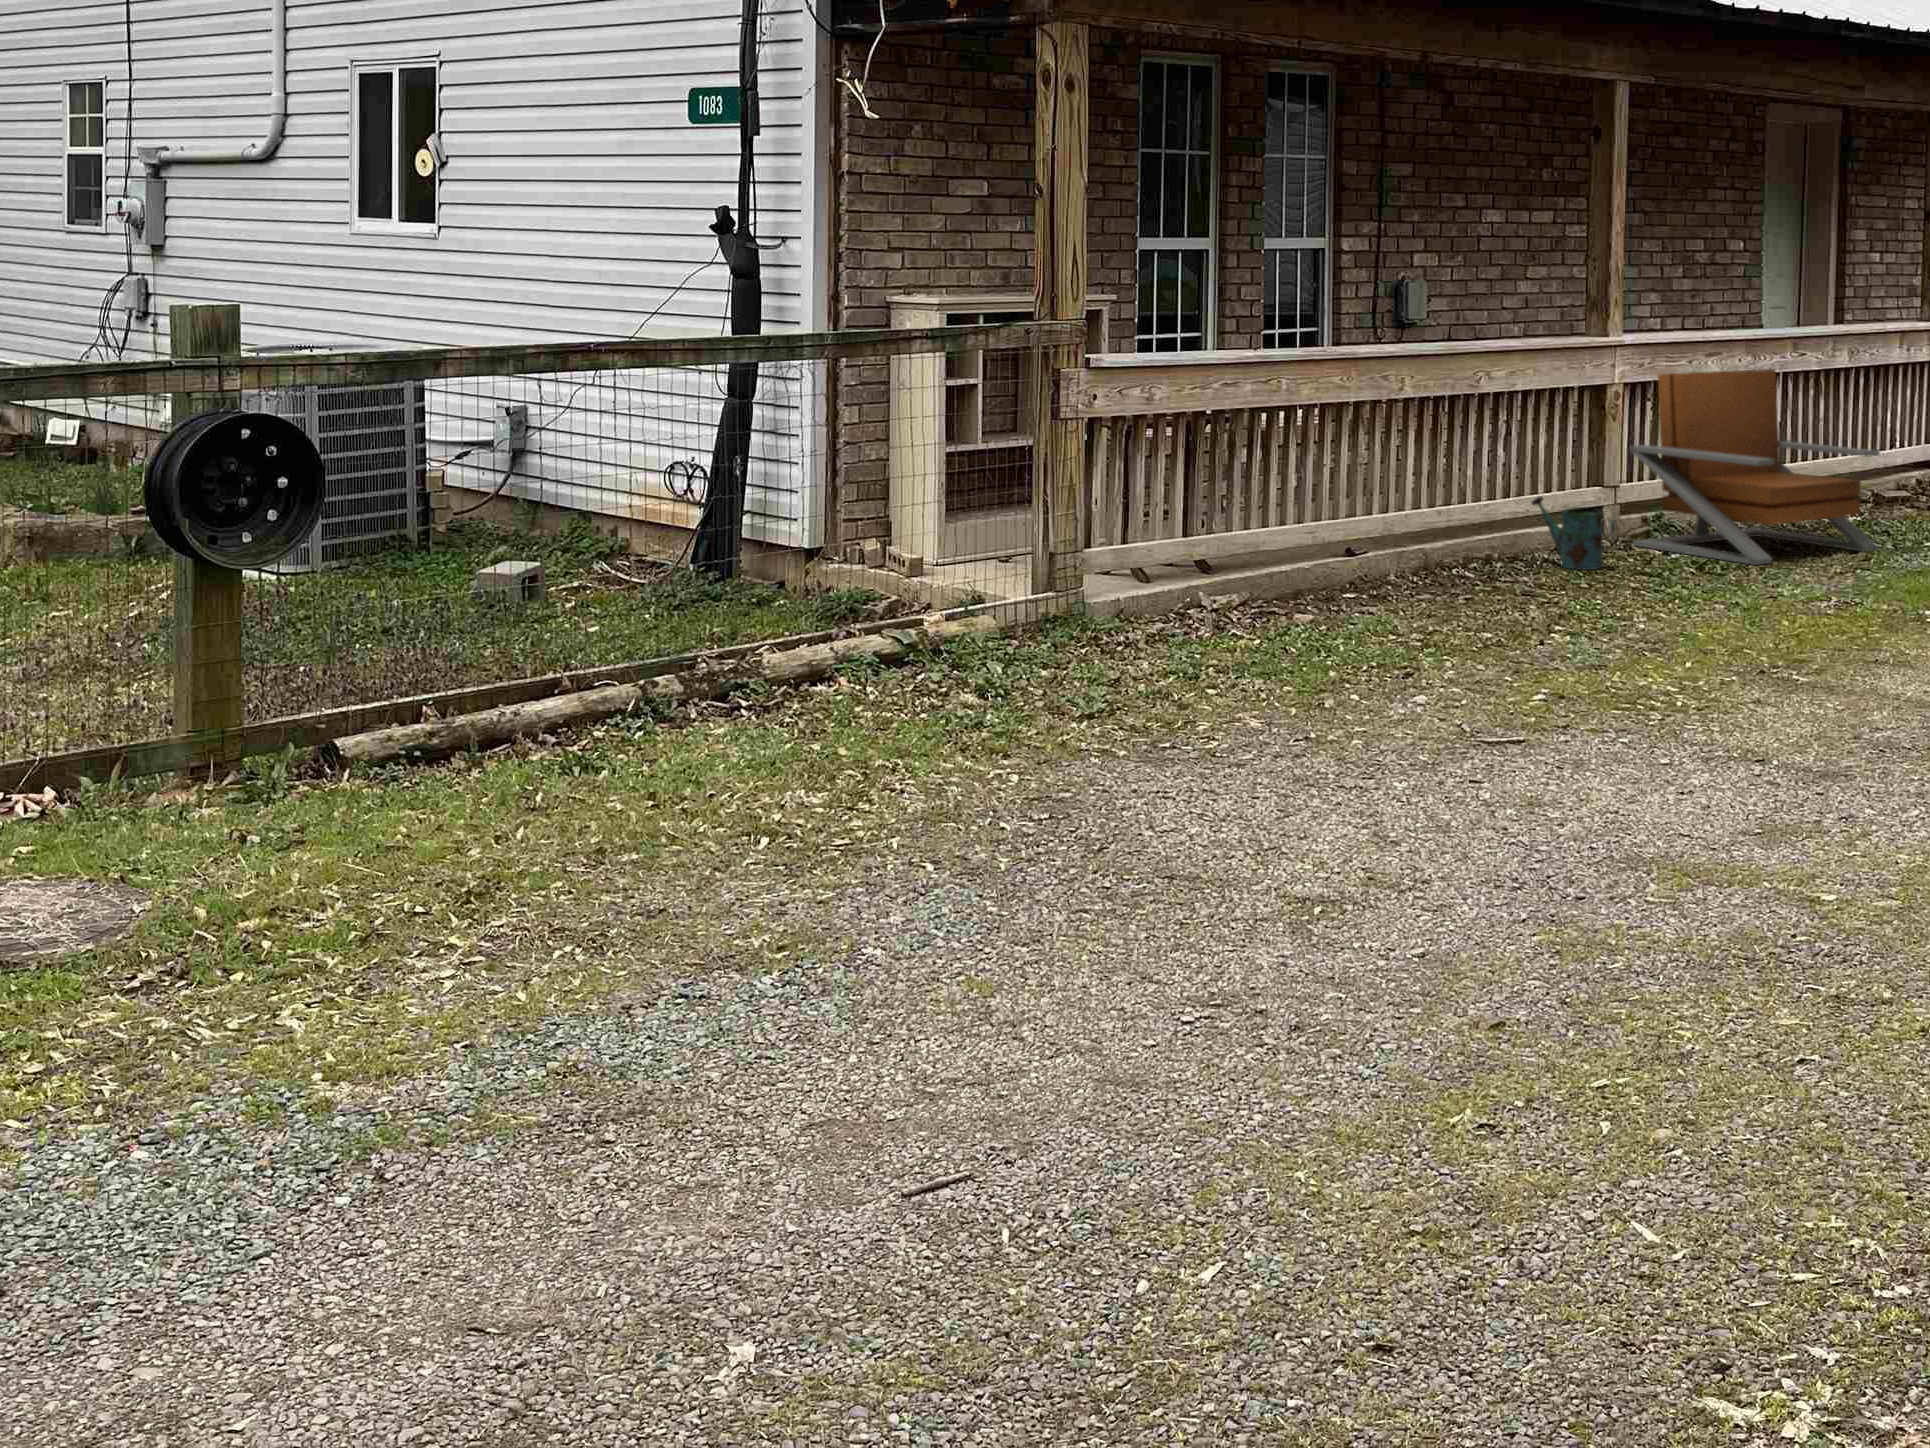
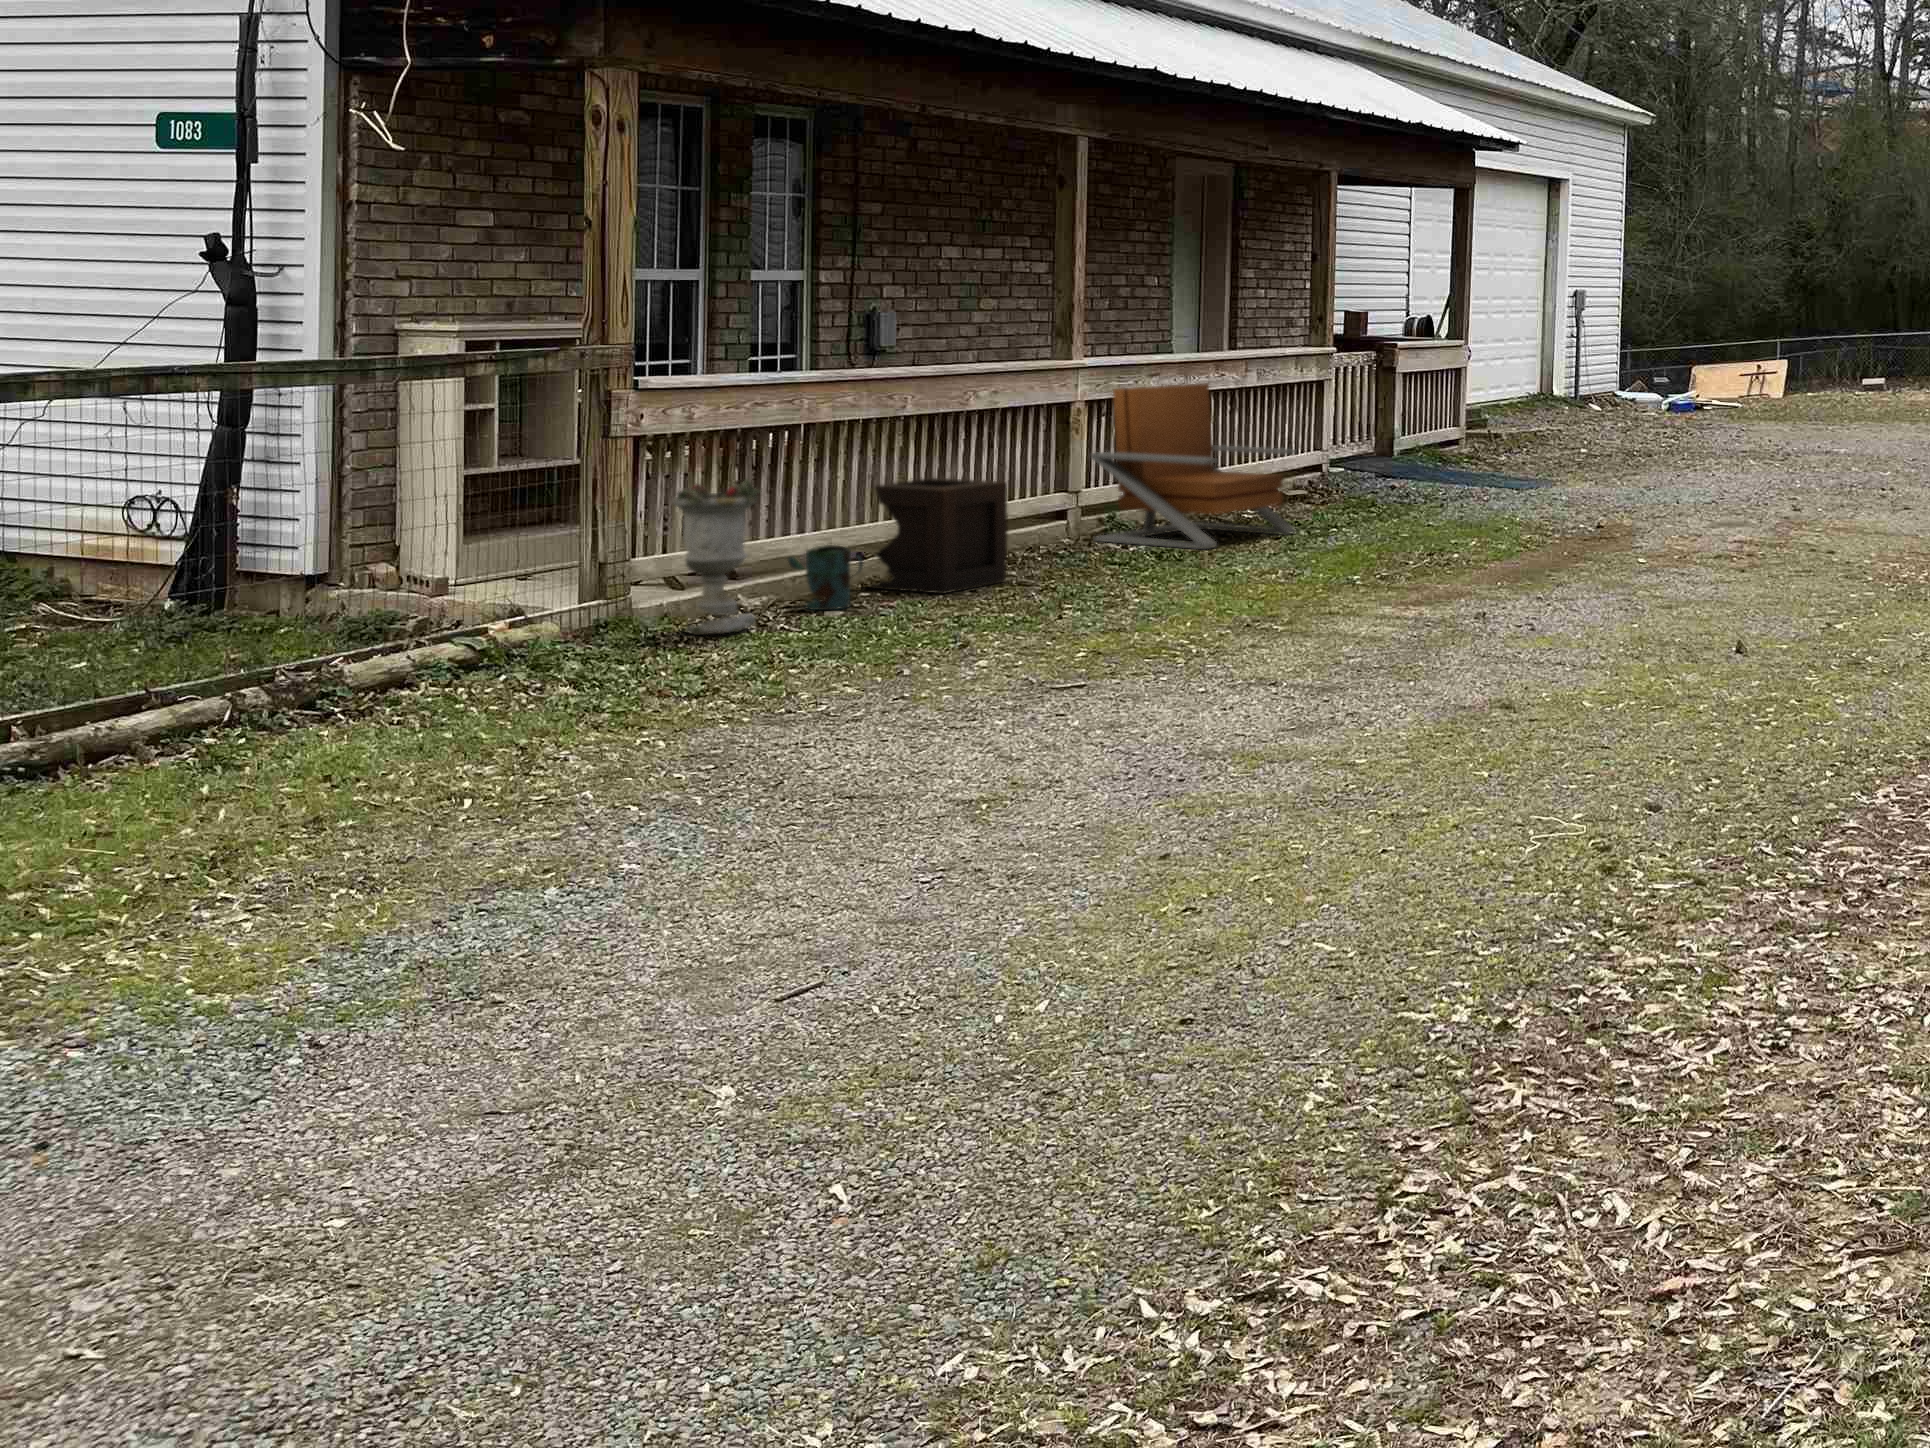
wooden crate: none [1345,469,1509,603] -> present [870,478,1008,594]
planter: none [1121,470,1216,636] -> present [672,479,760,635]
watering can: present [1532,496,1615,570] -> present [788,545,863,610]

